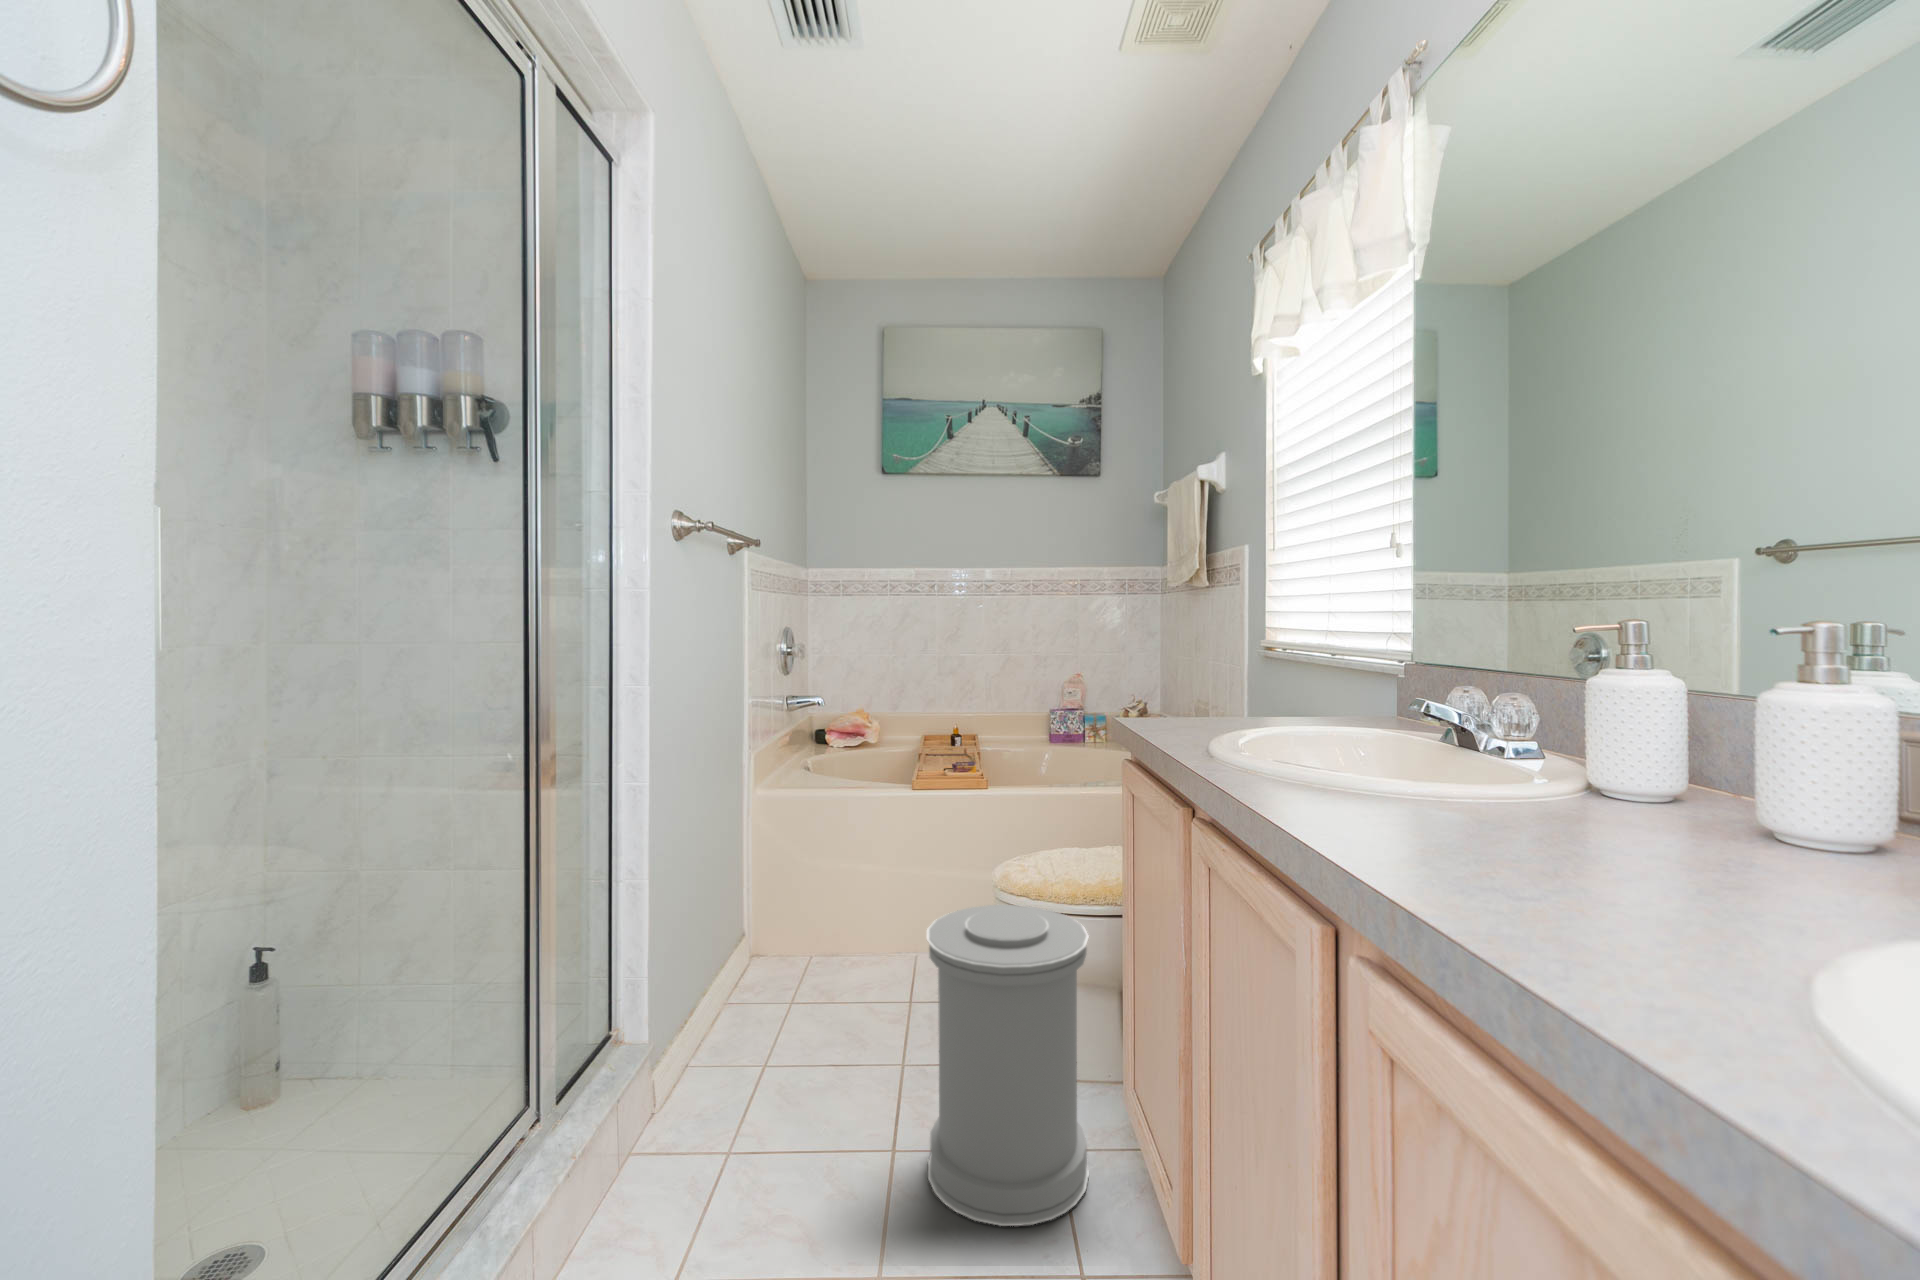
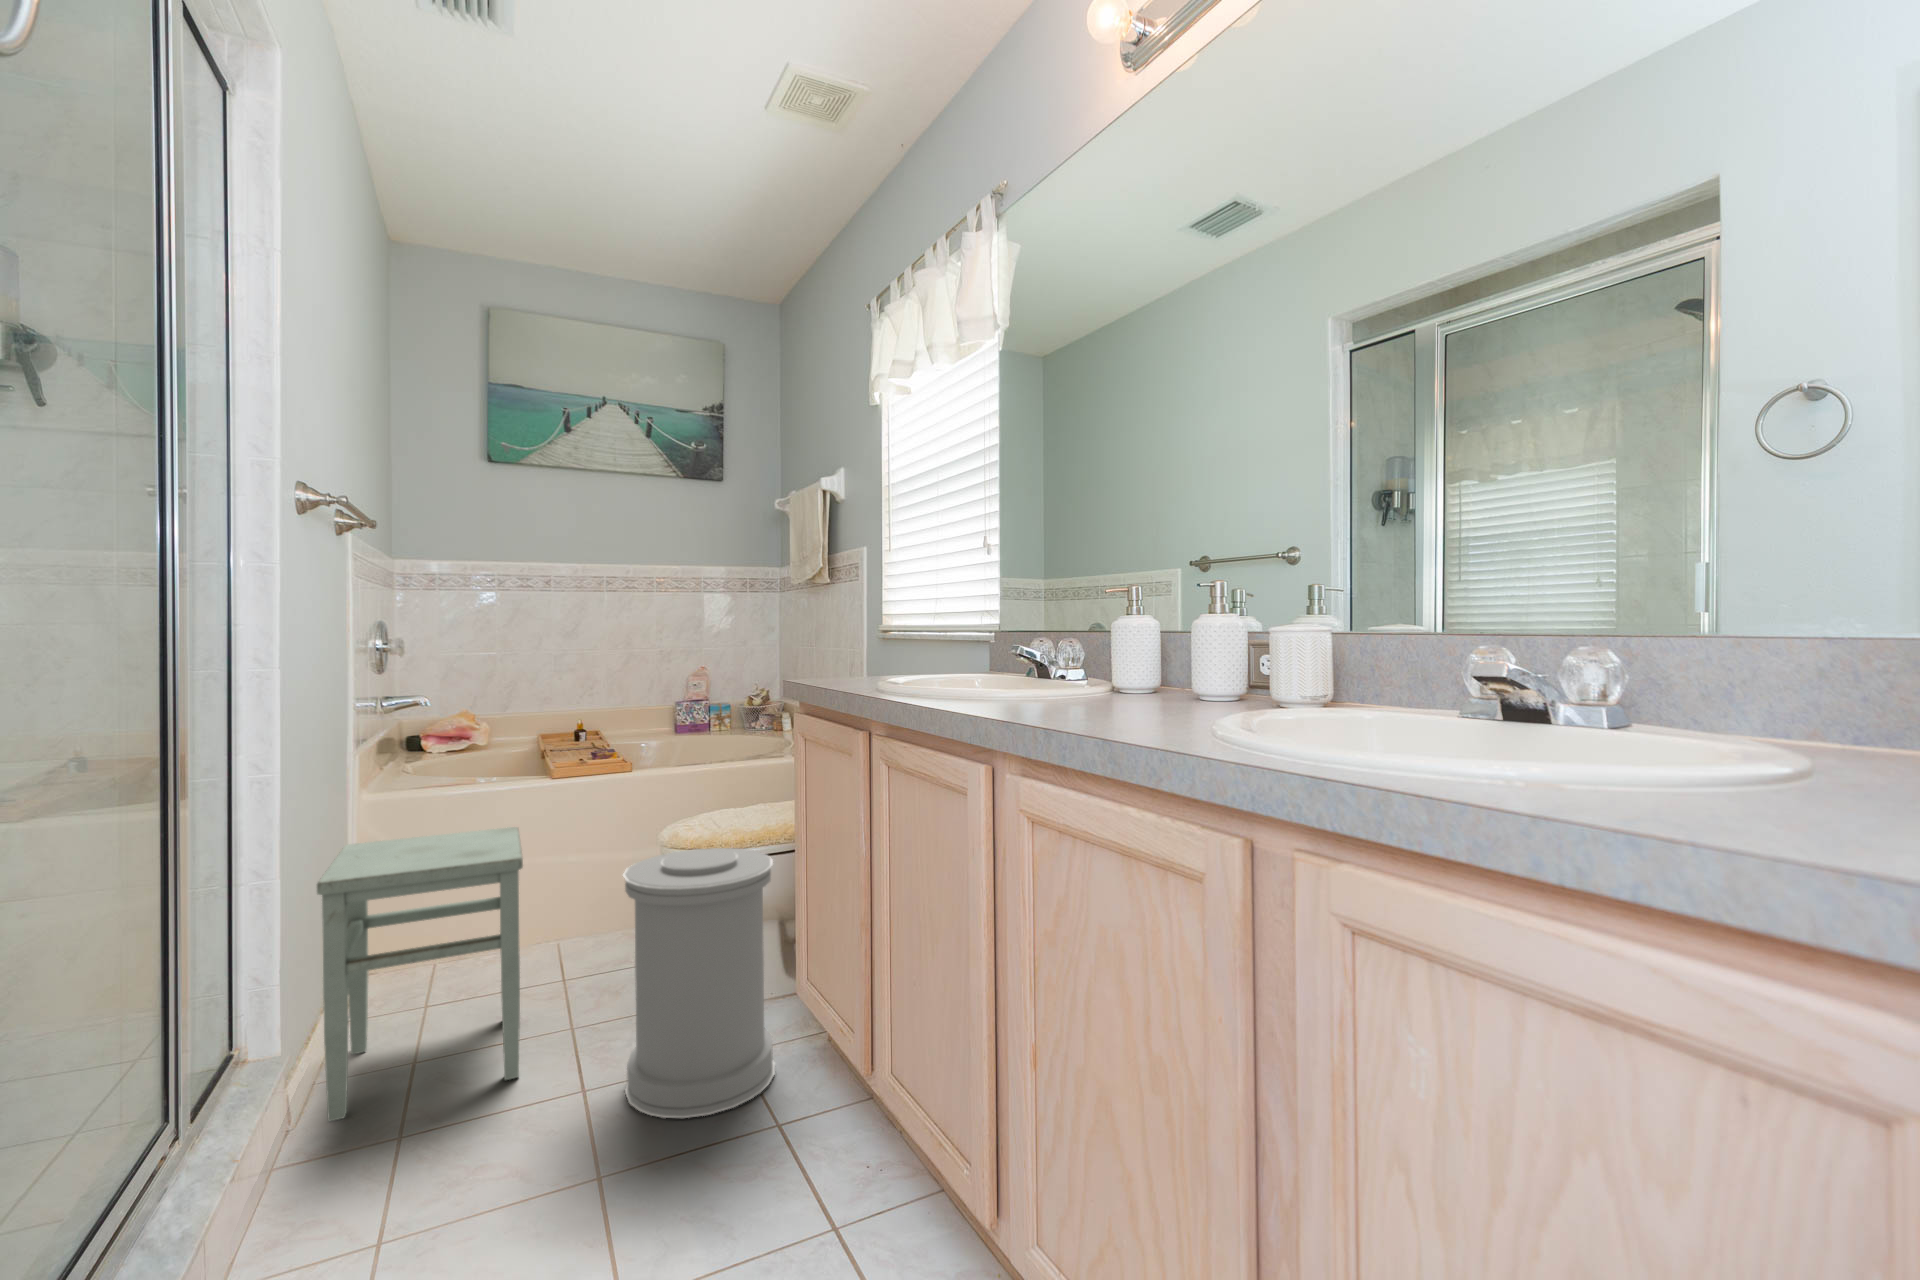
stool: none [677,846,862,1110] -> present [317,827,523,1122]

